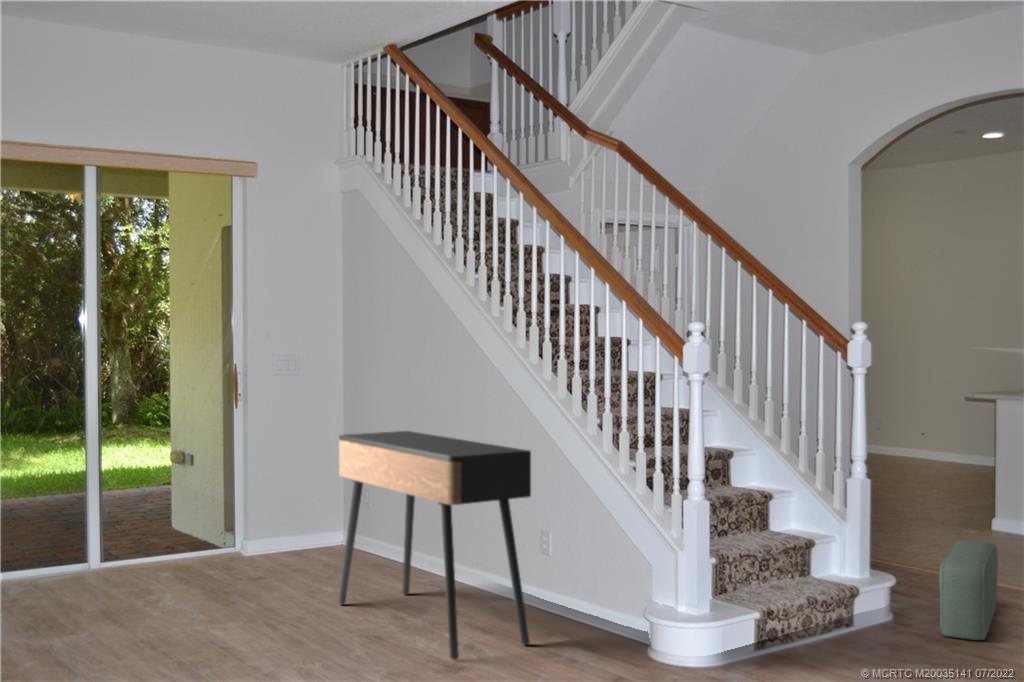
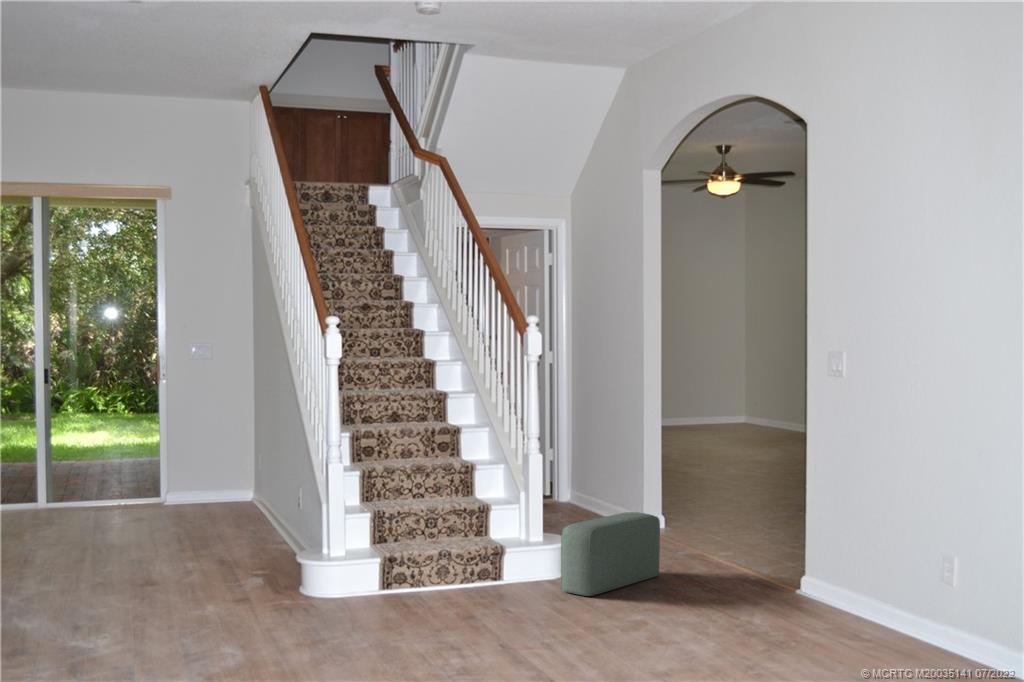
console table: present [338,431,531,660] -> none [123,402,215,581]

